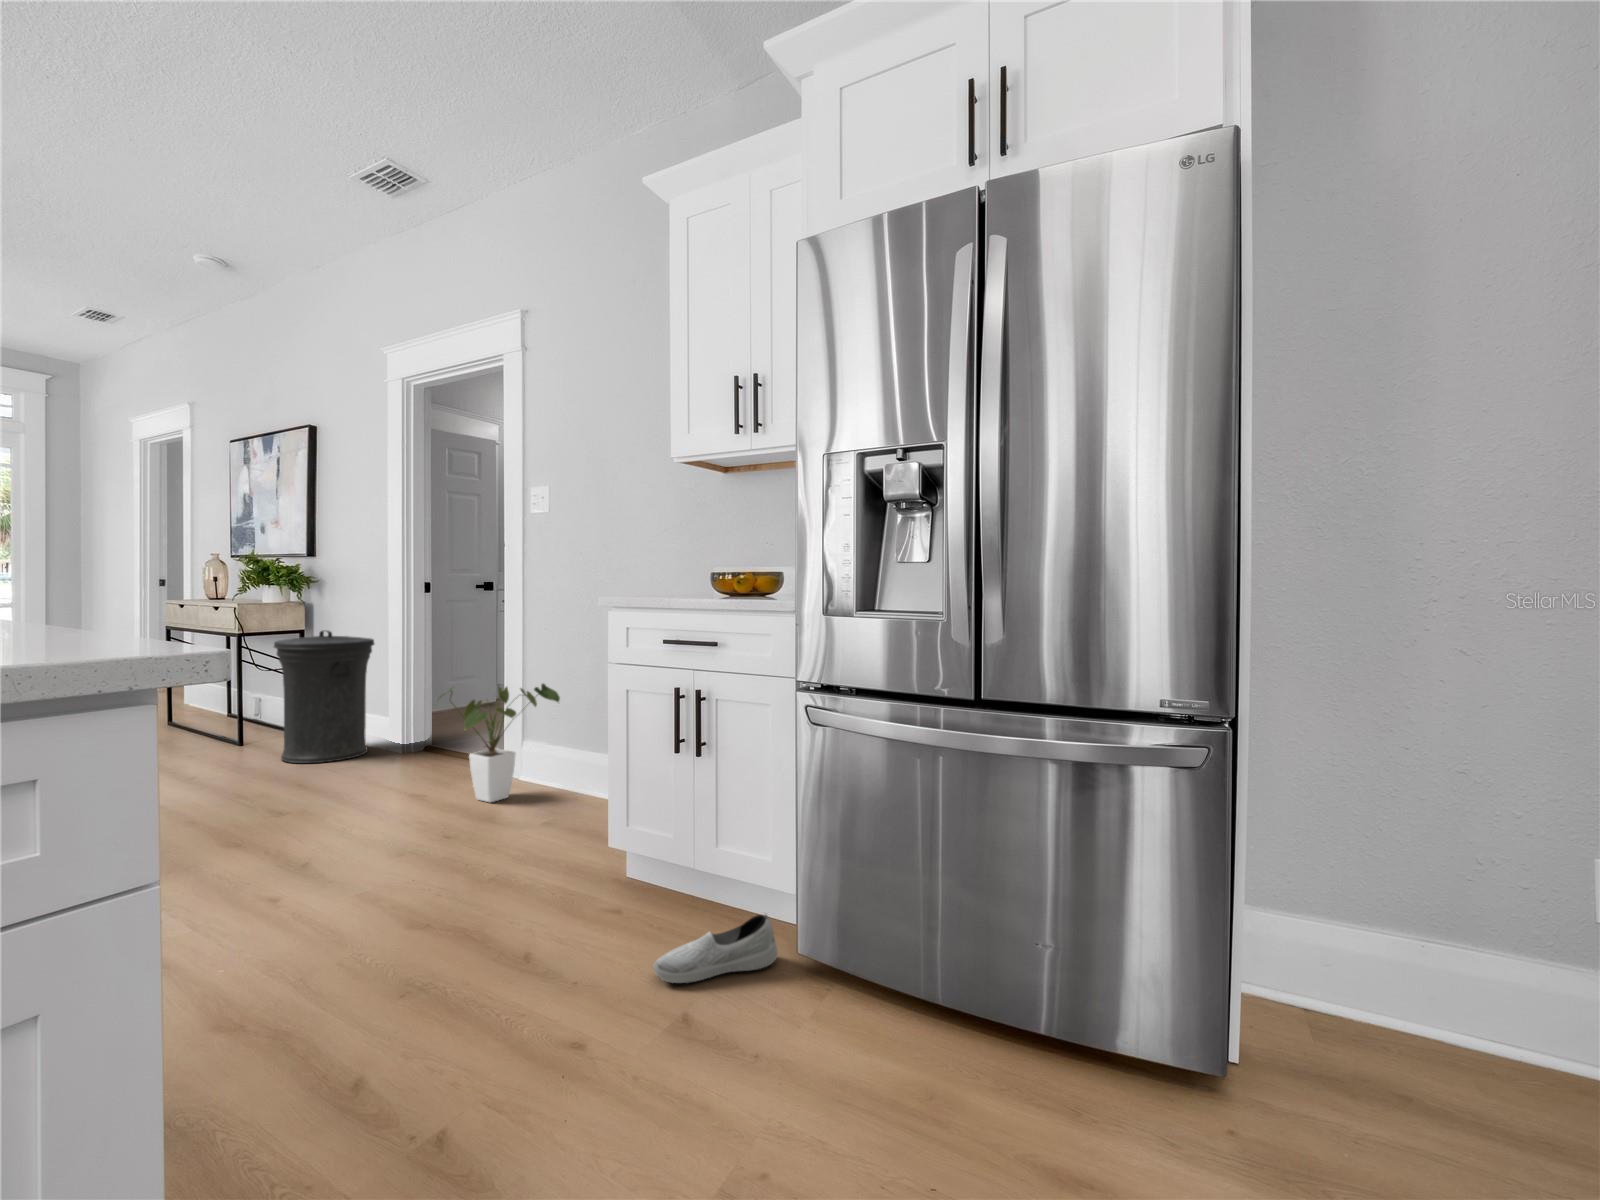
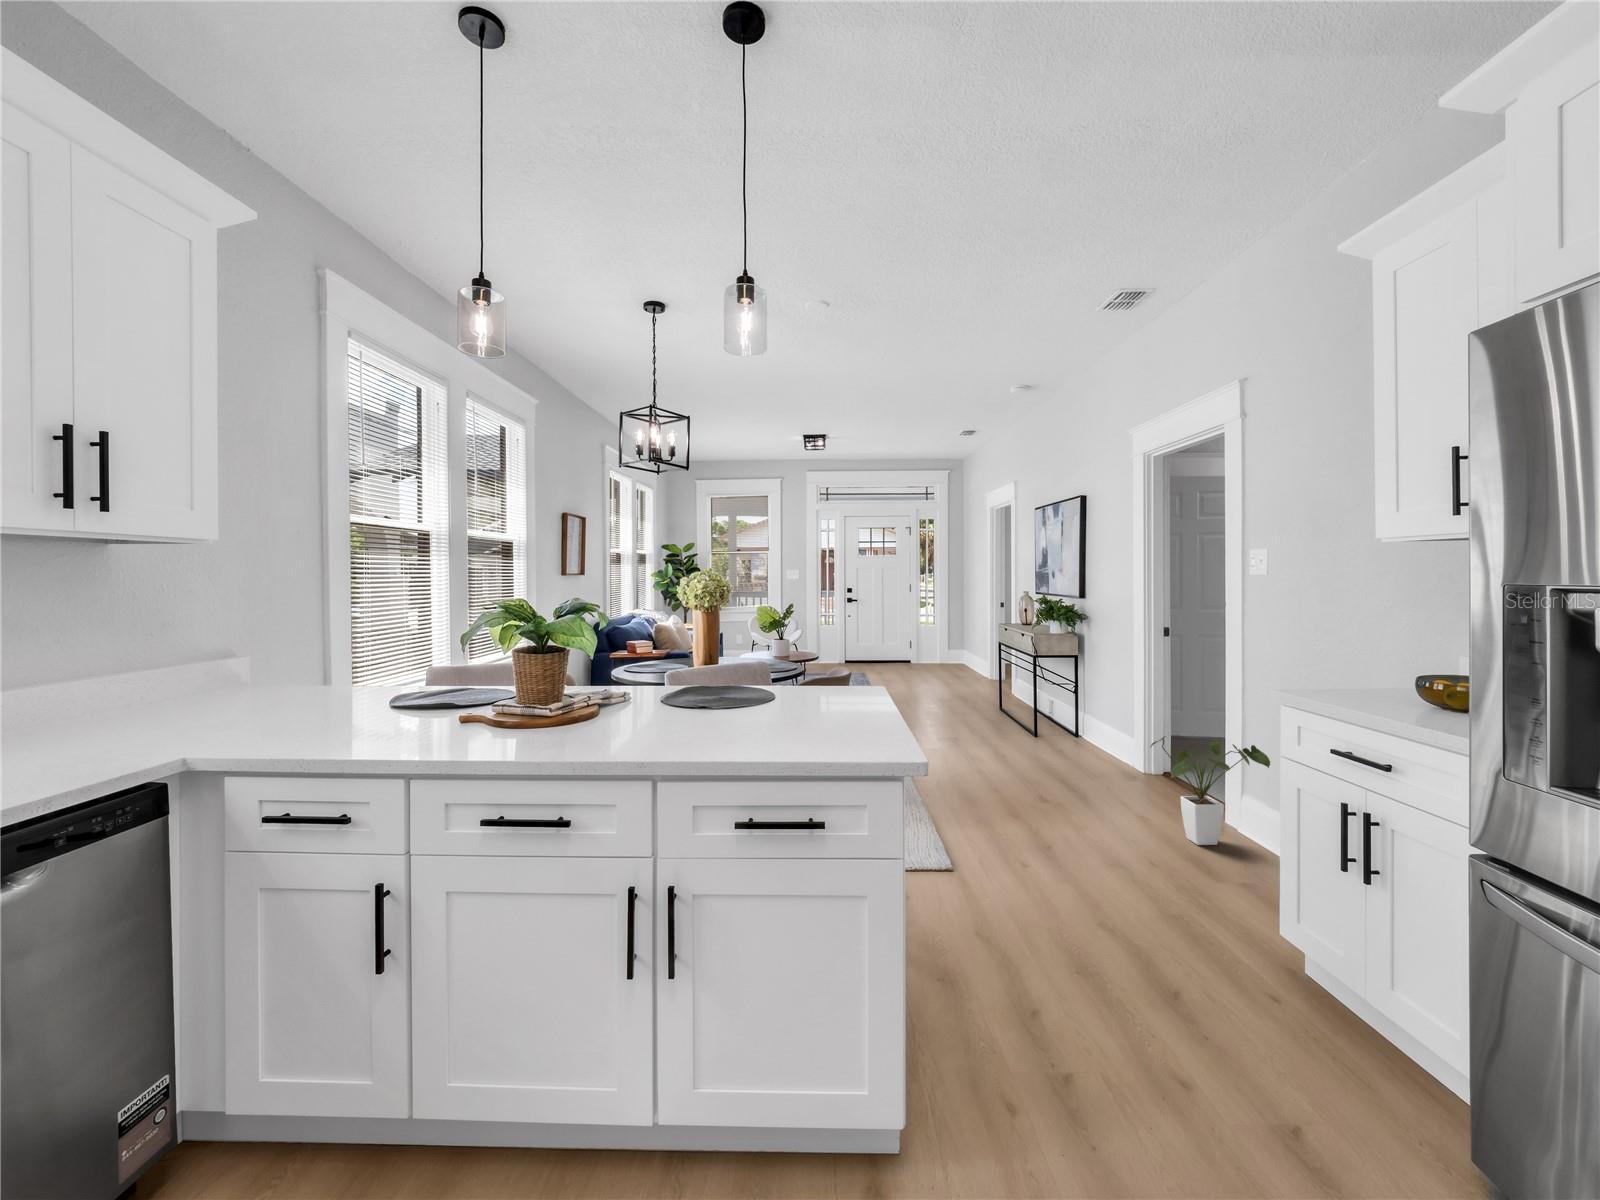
trash can: present [274,630,374,763] -> none [1049,664,1122,770]
shoe: present [653,913,778,983] -> none [1274,1067,1438,1146]

